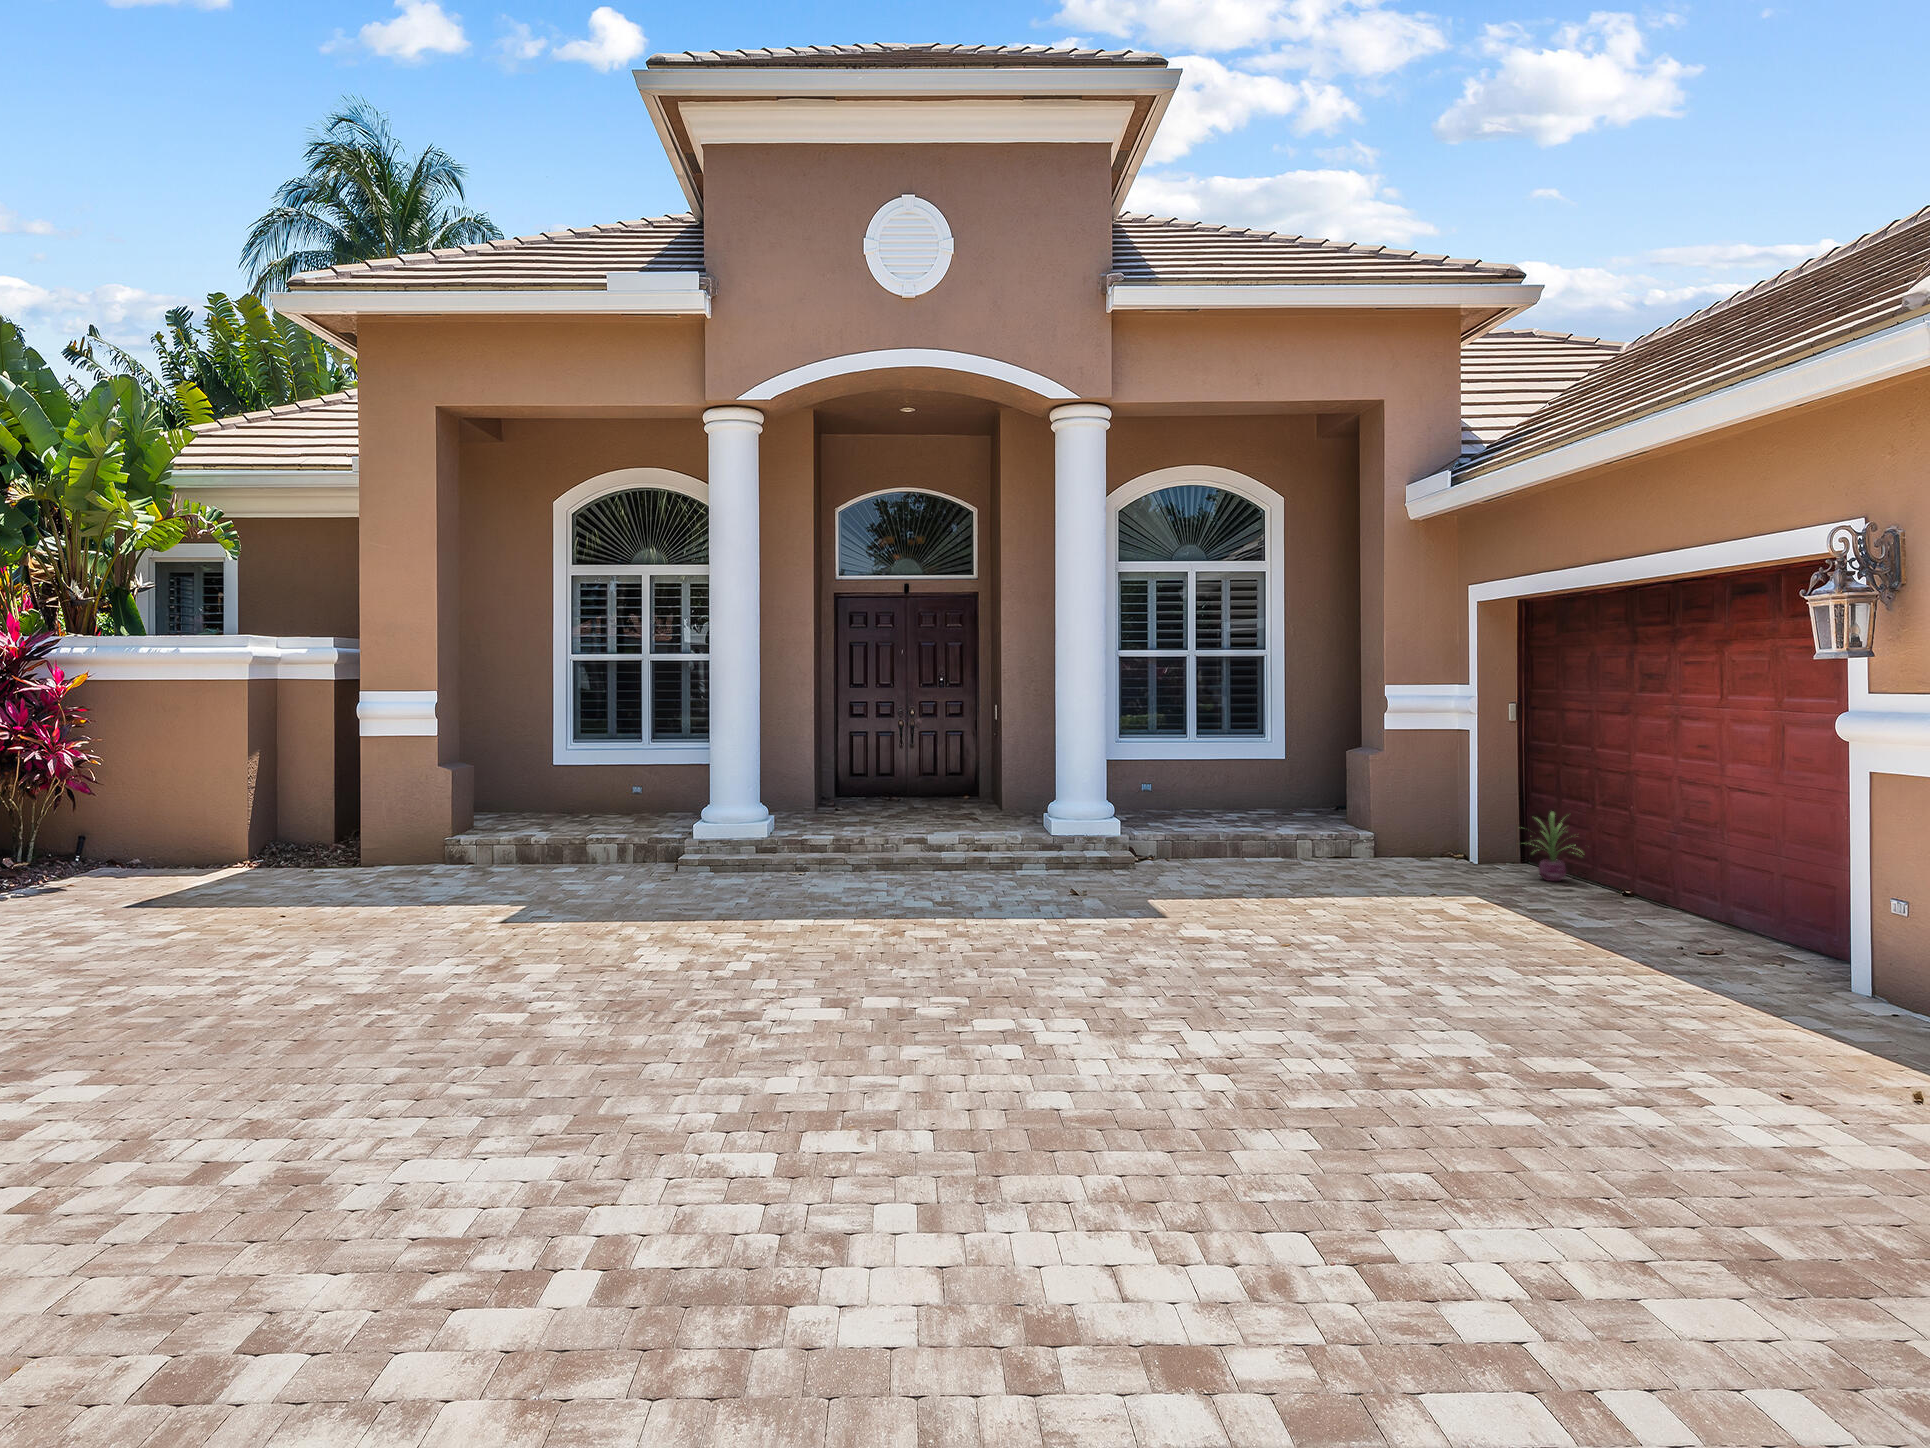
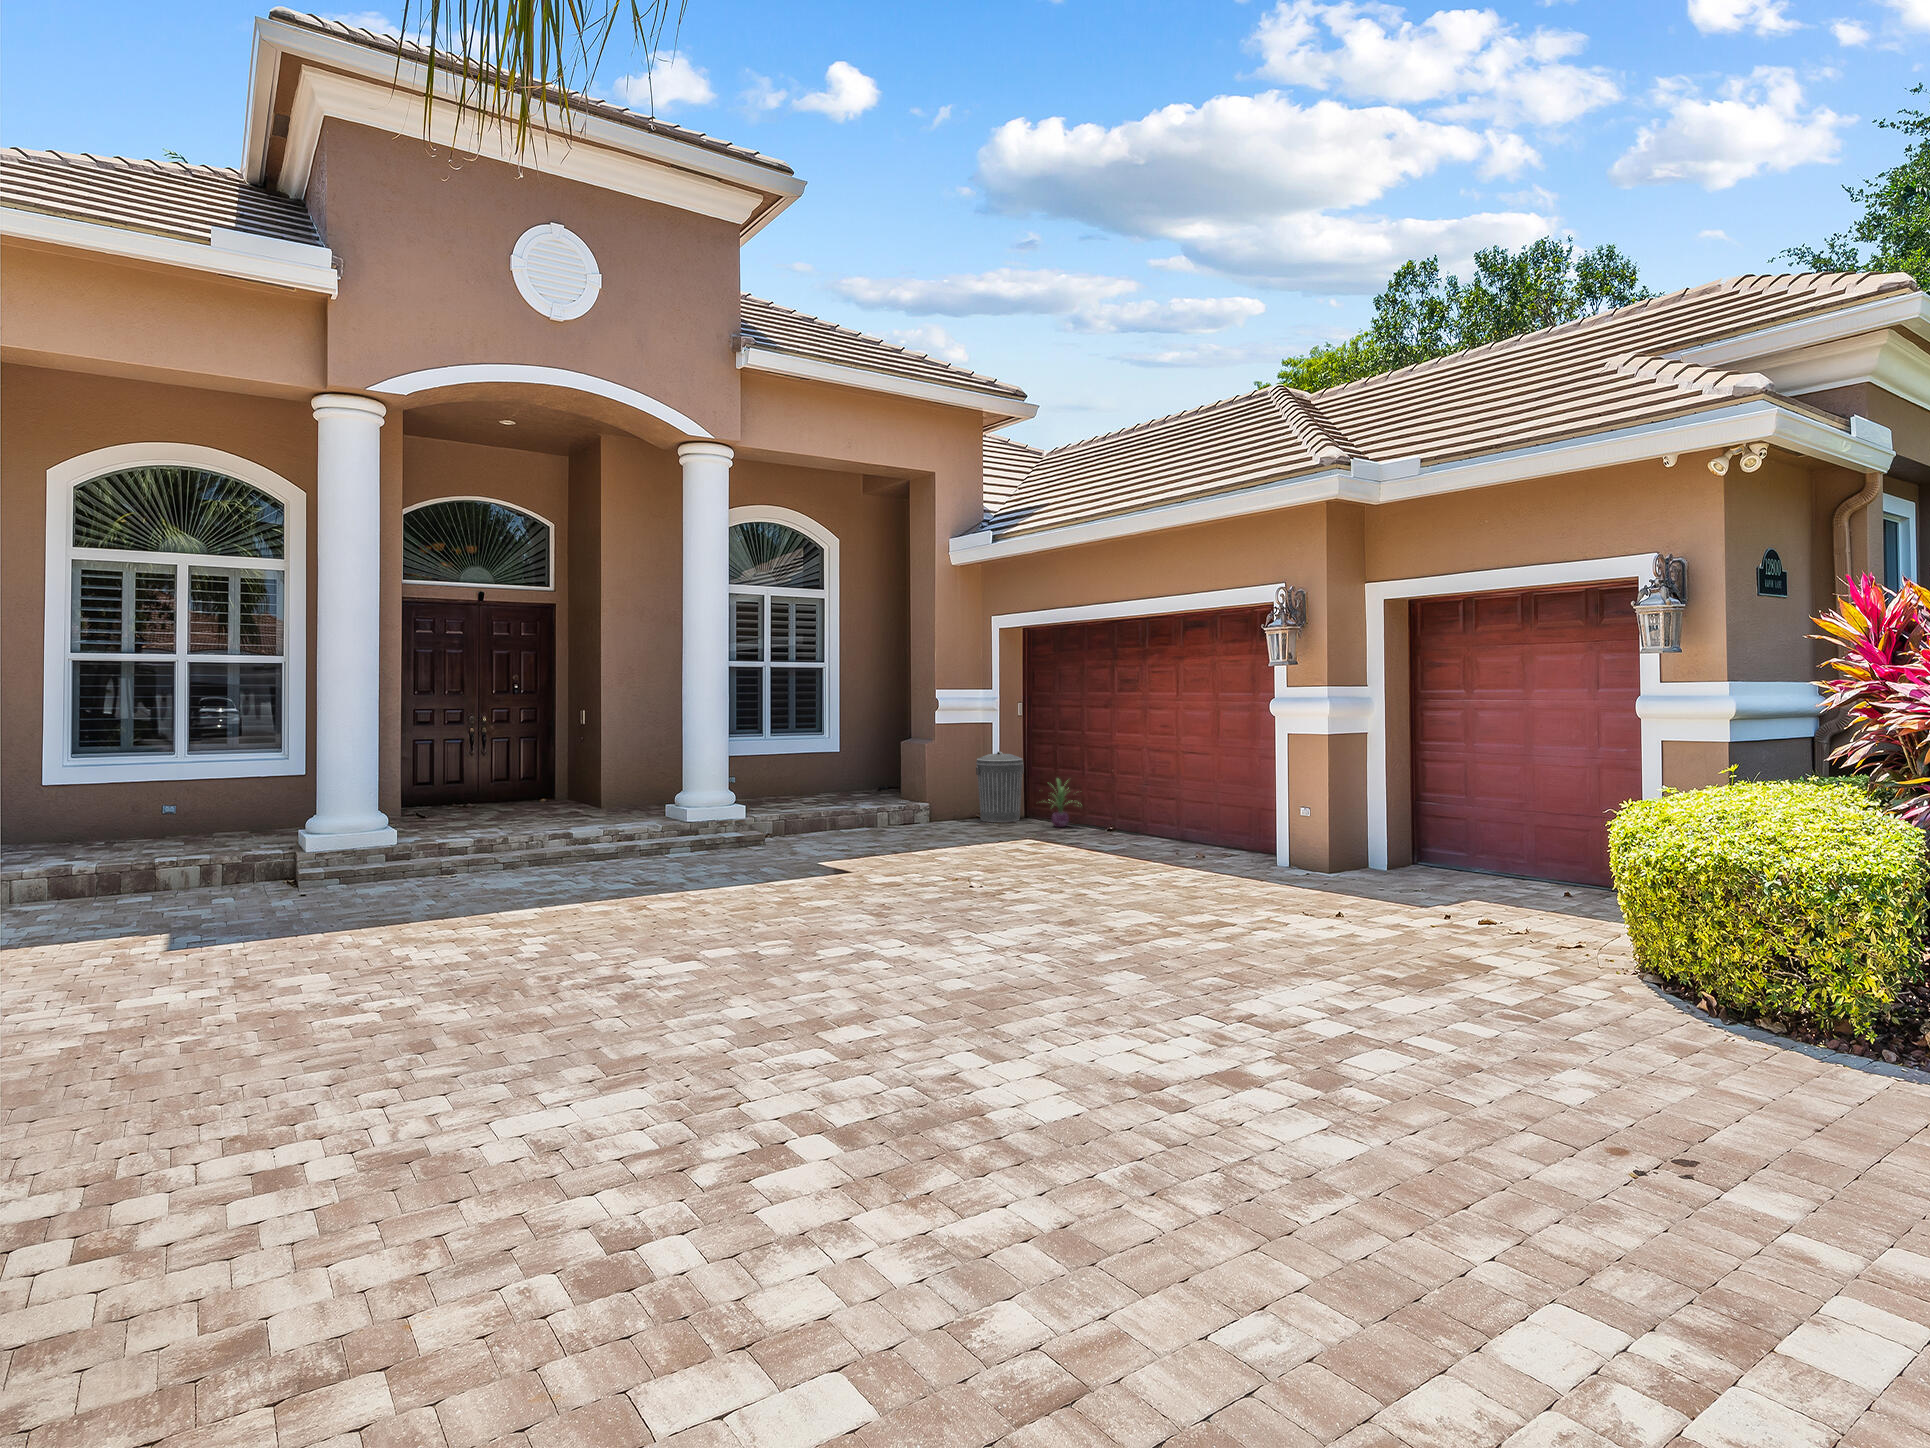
trash can: none [1440,768,1512,864] -> present [976,751,1024,822]

